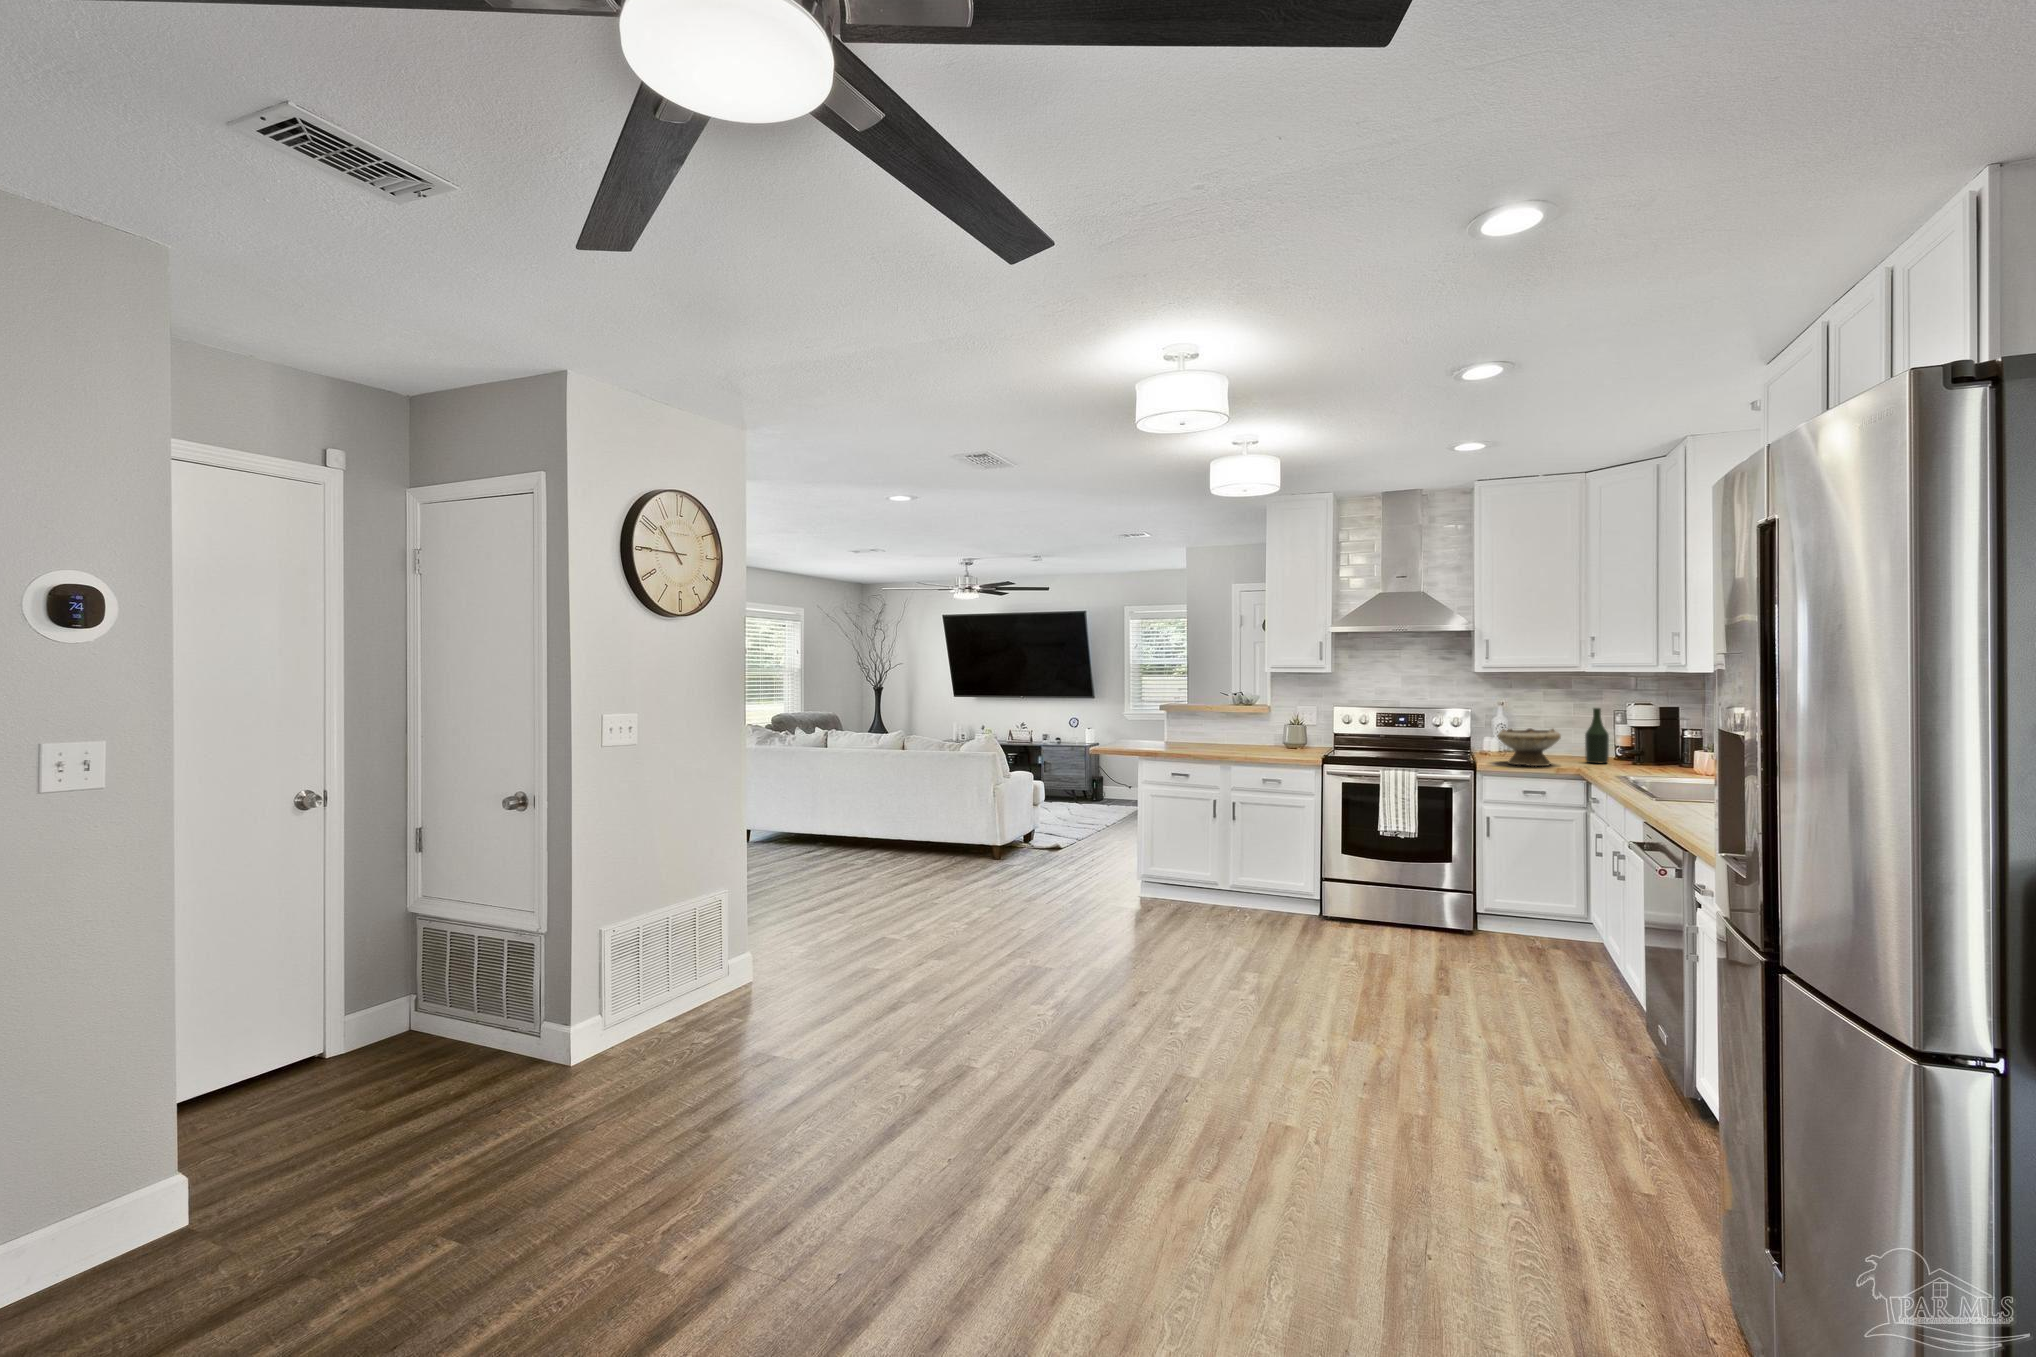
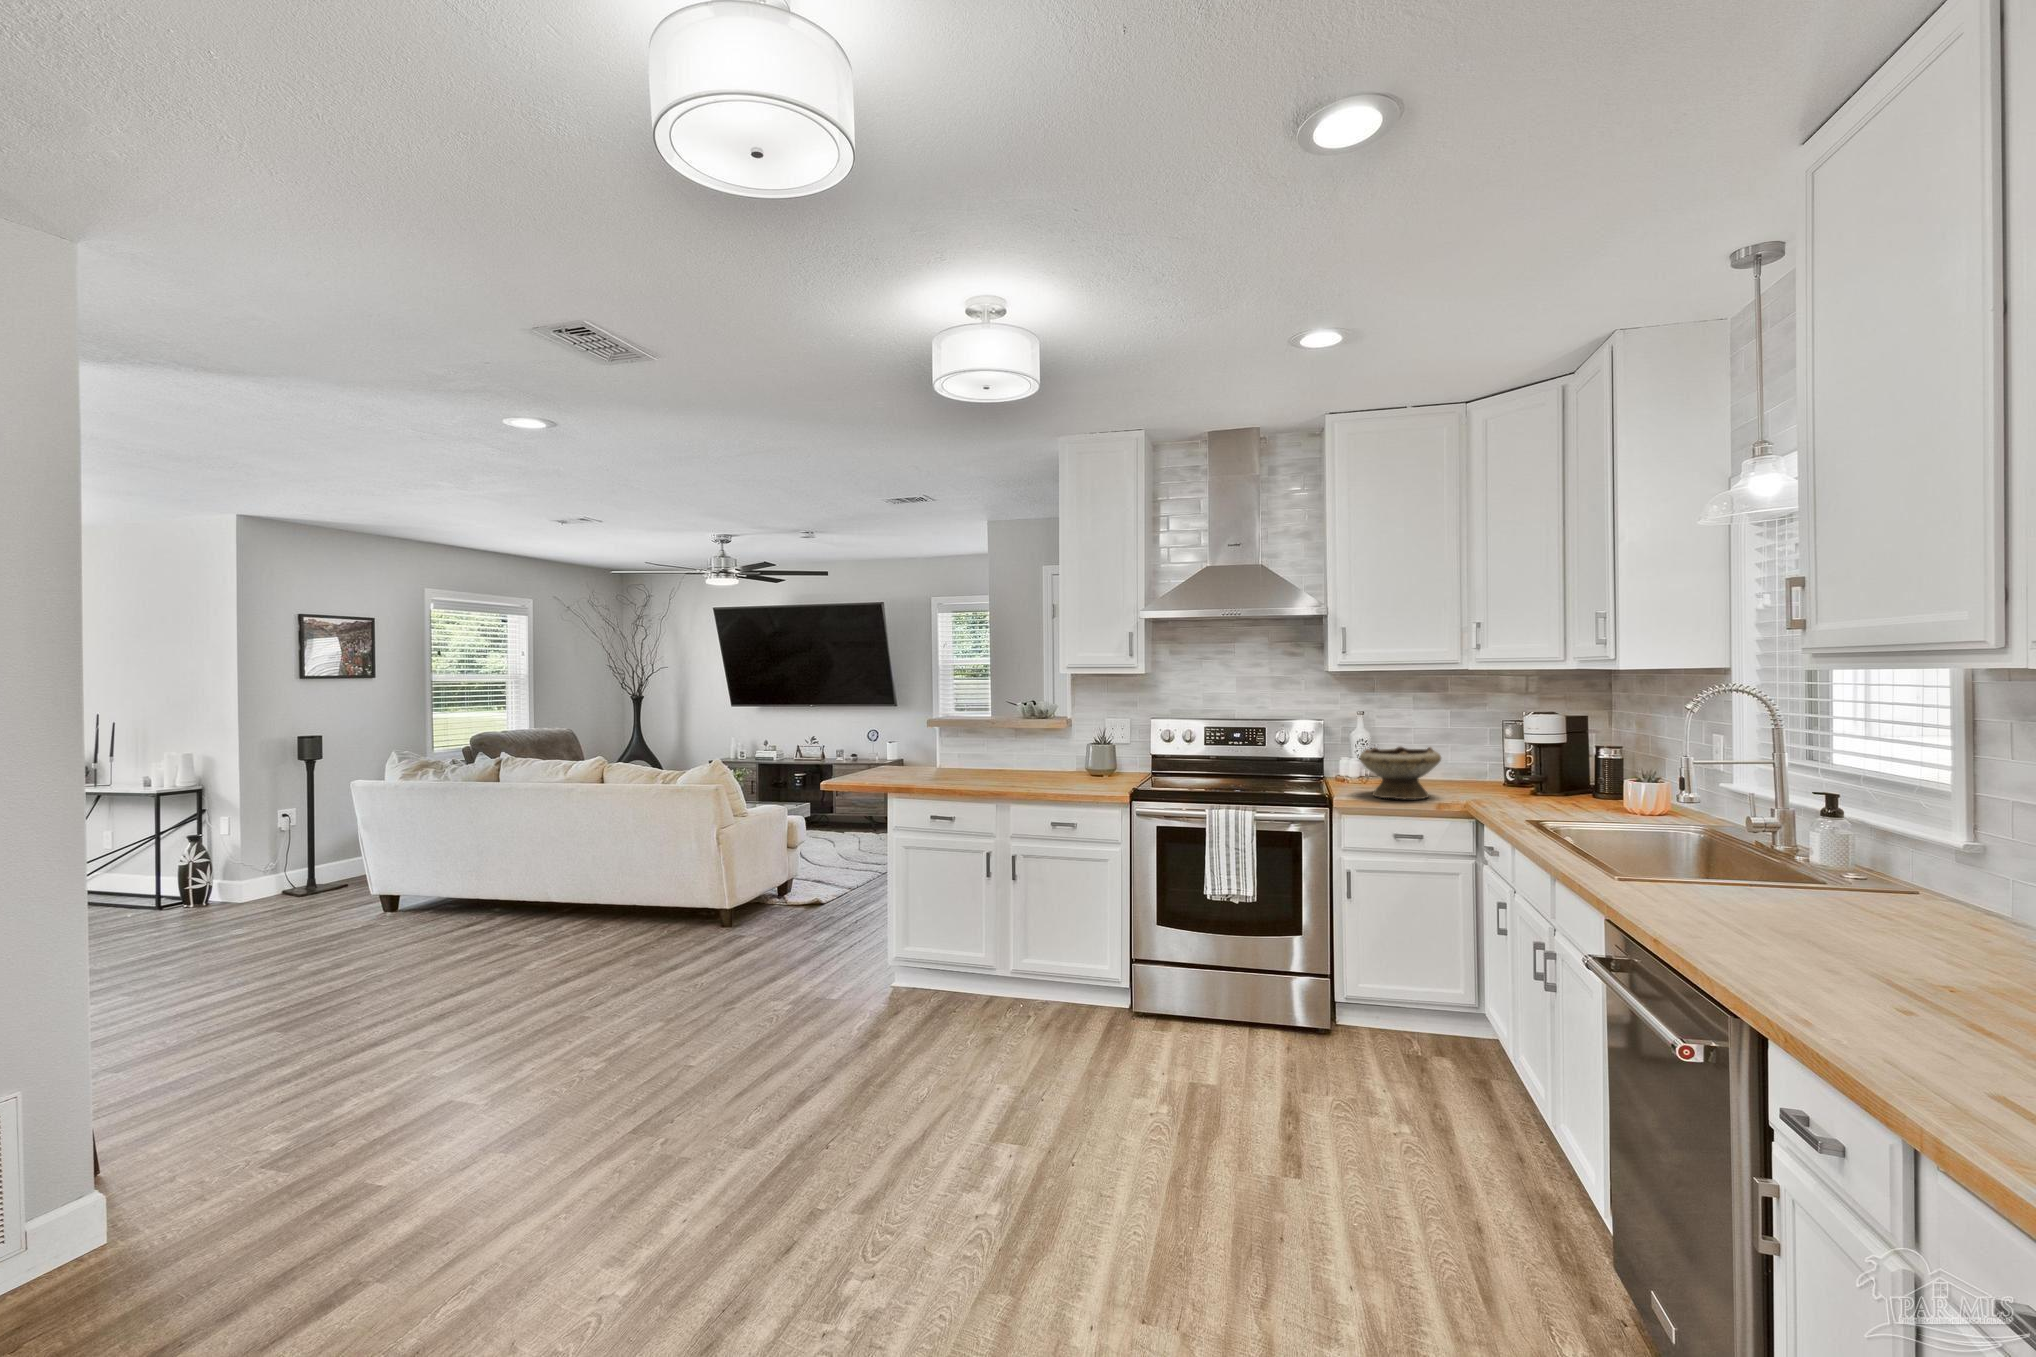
bottle: present [1585,708,1609,764] -> none [1471,718,1501,793]

